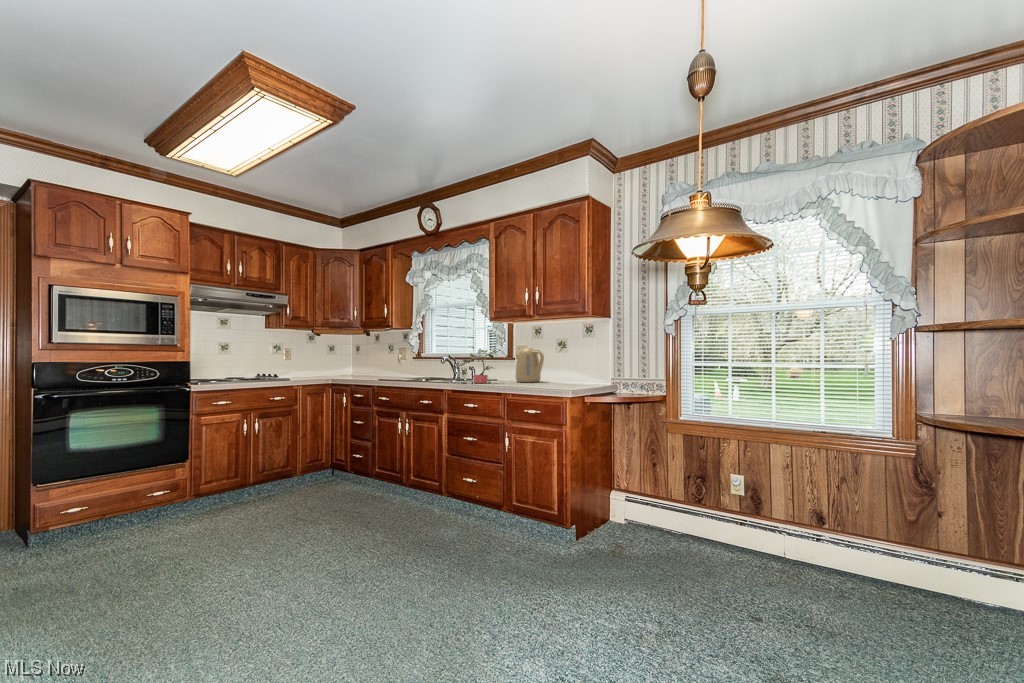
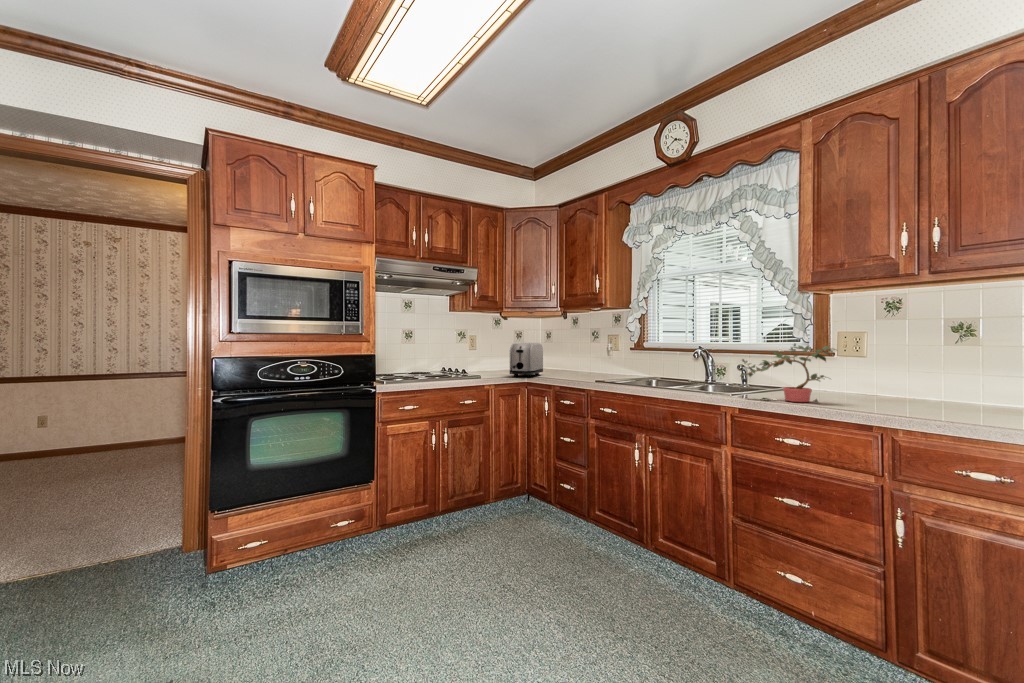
kettle: present [515,347,544,382] -> none [854,342,930,404]
toaster: none [314,352,344,378] -> present [510,343,543,377]

